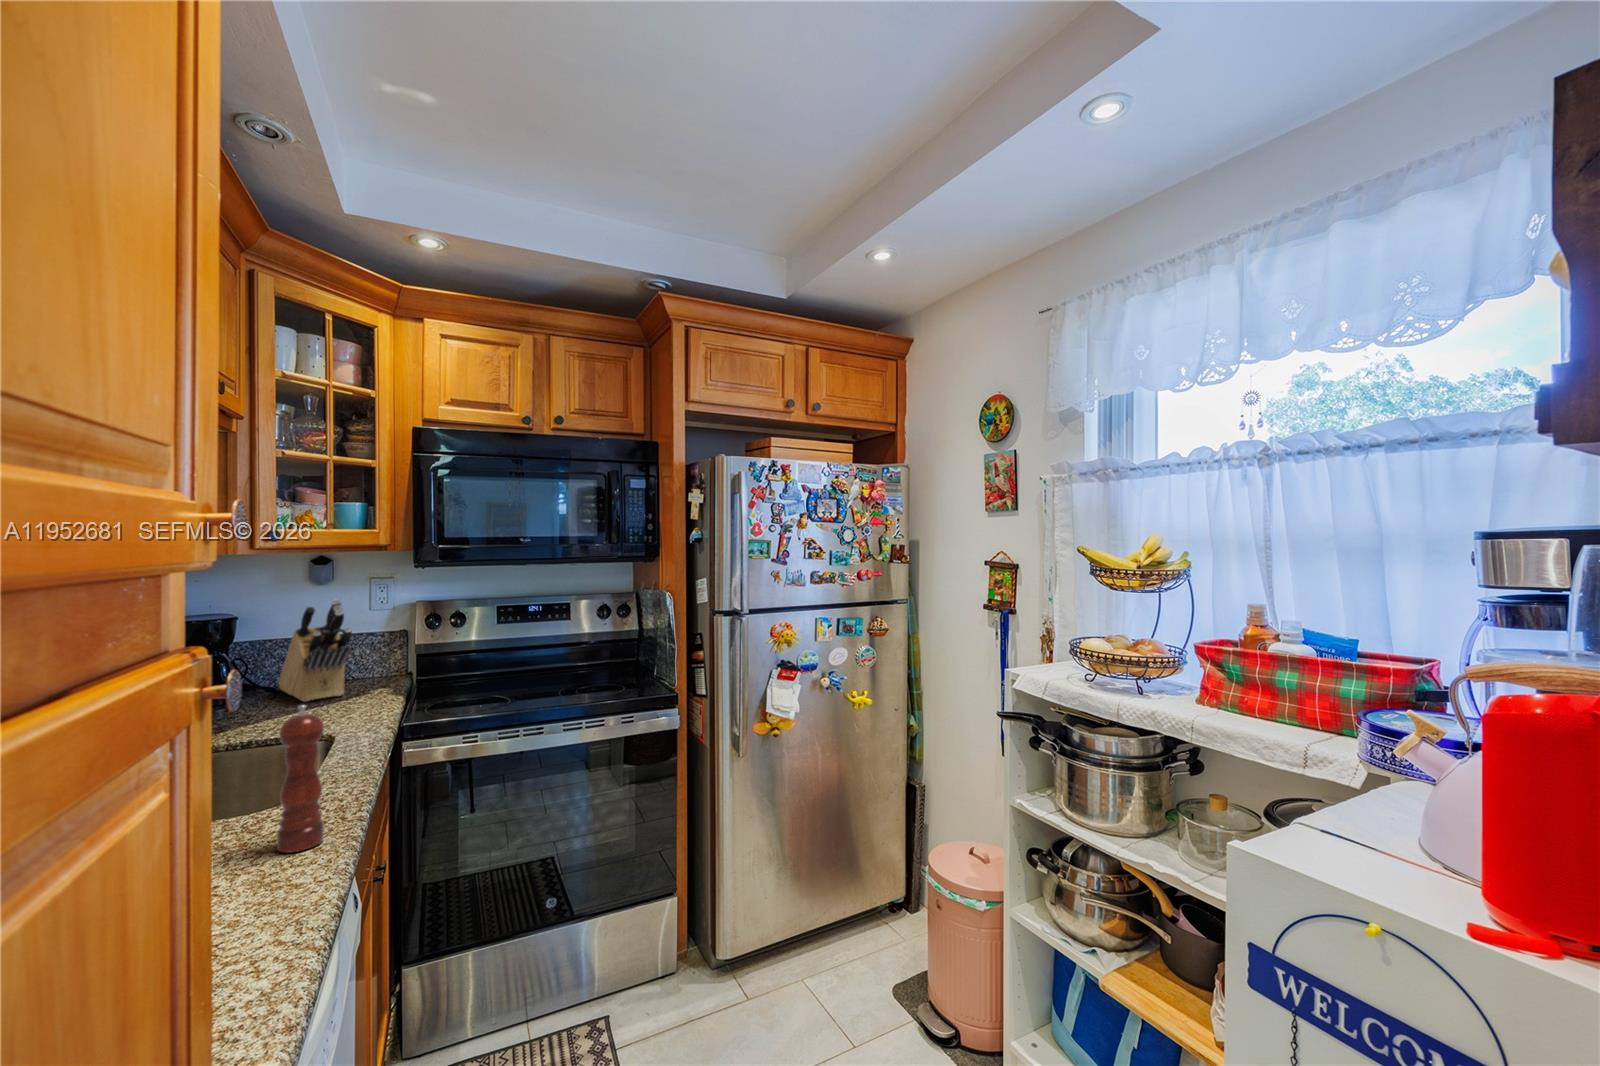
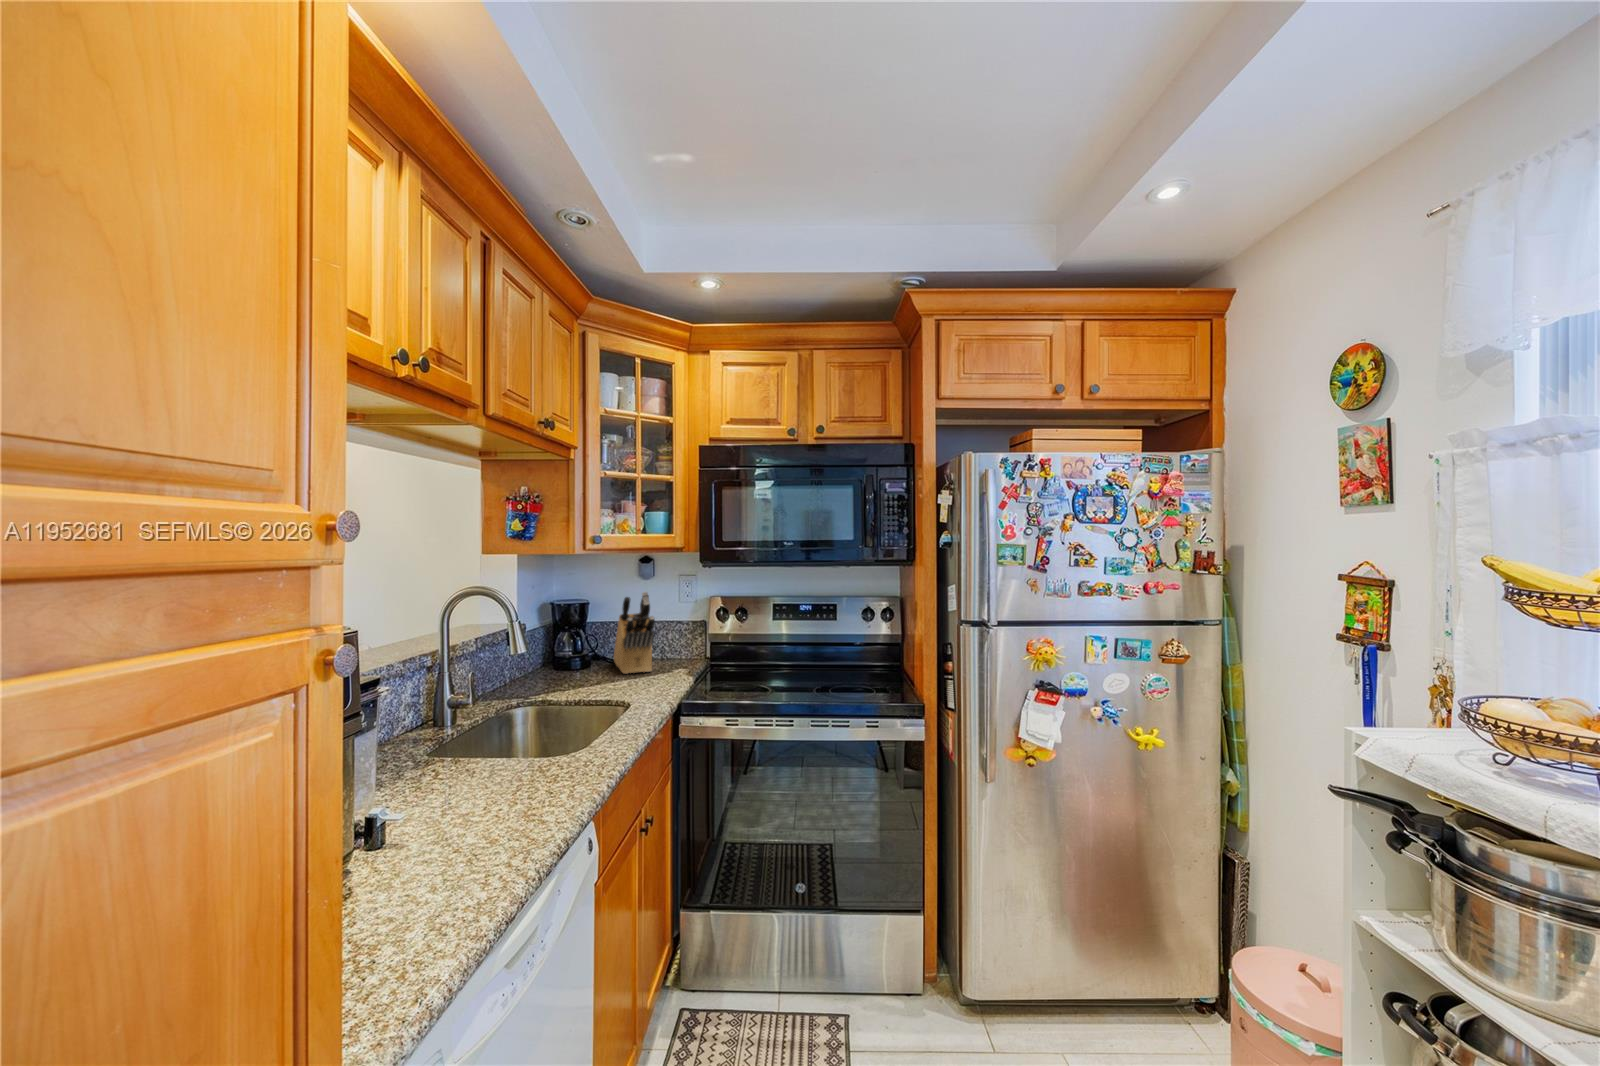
pepper mill: present [277,705,324,853] -> none [546,676,577,795]

